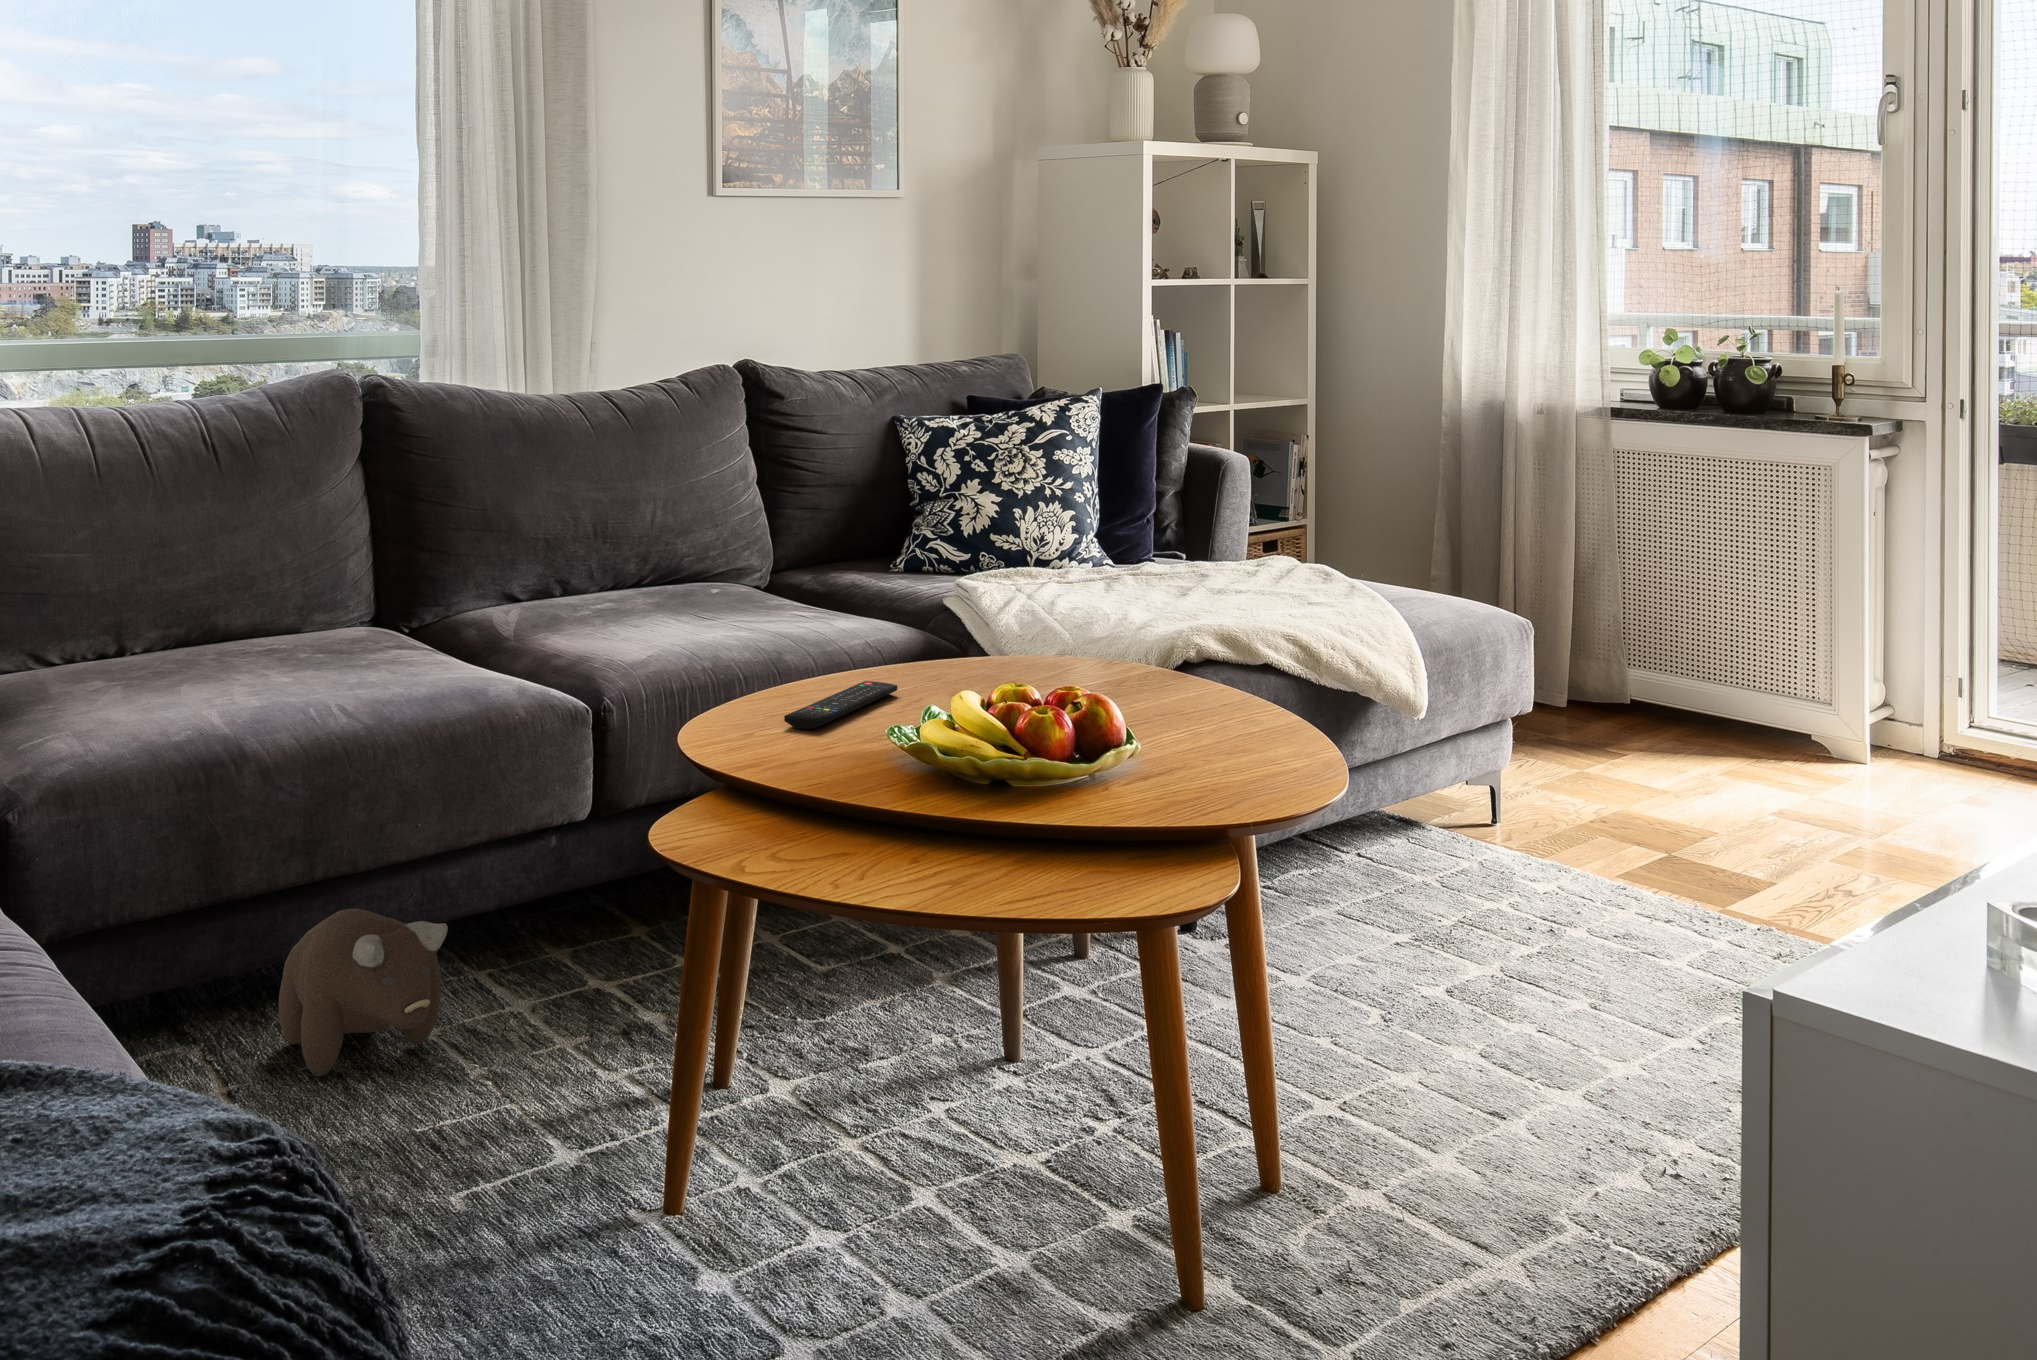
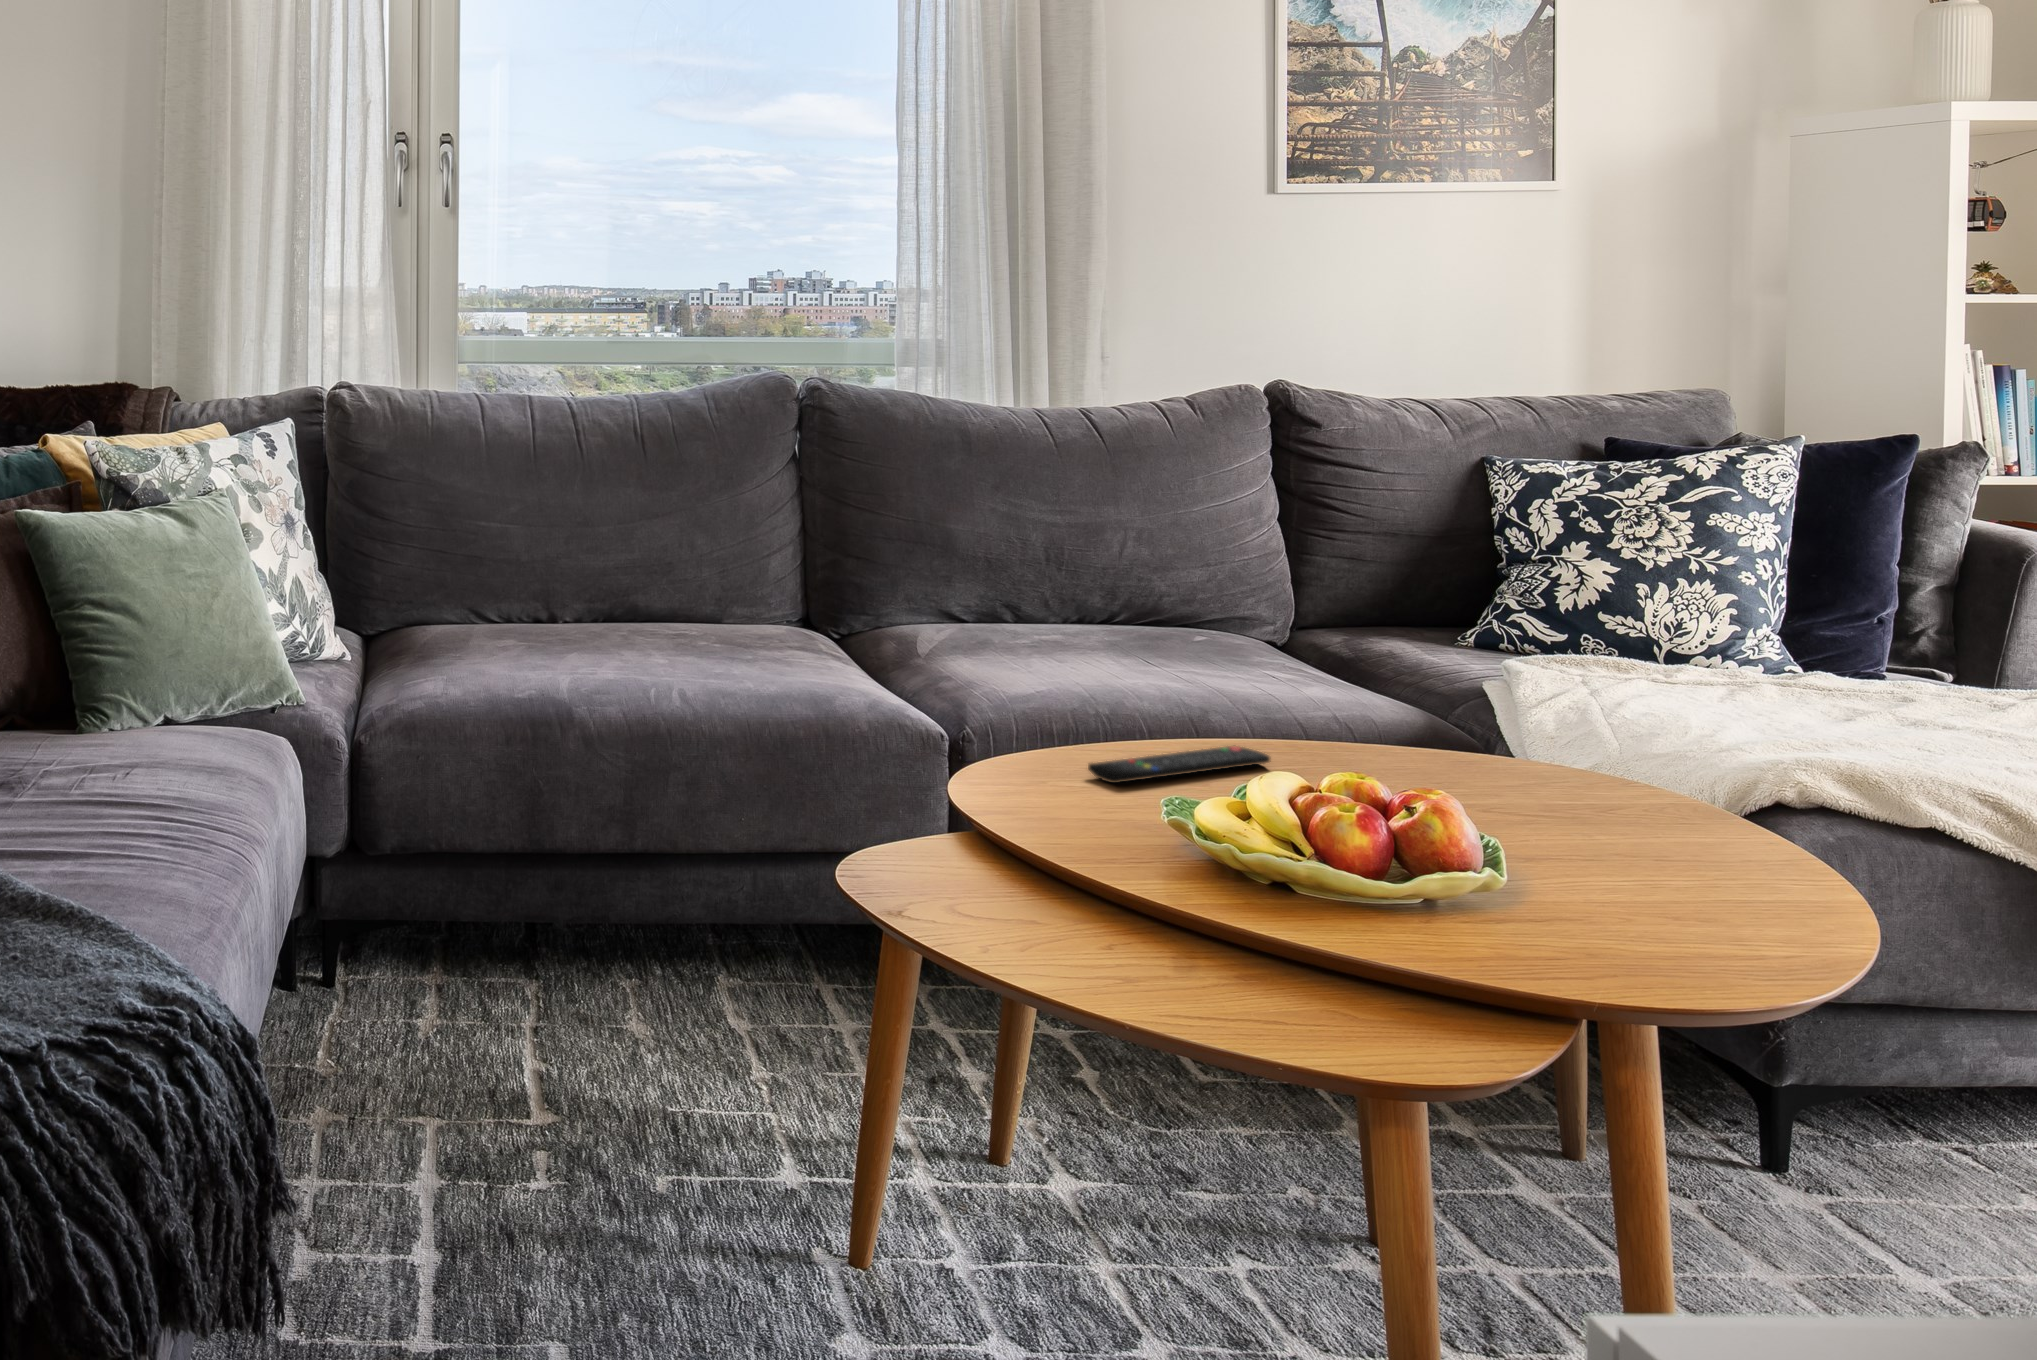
plush toy: present [279,909,448,1076] -> none [596,883,743,1036]

